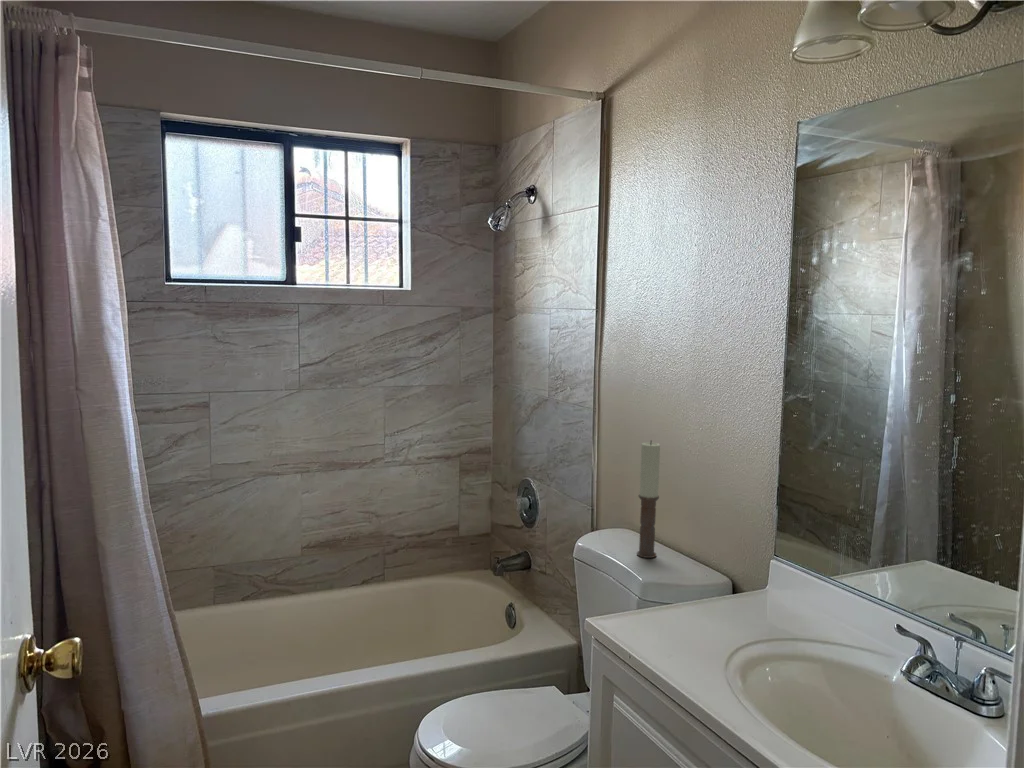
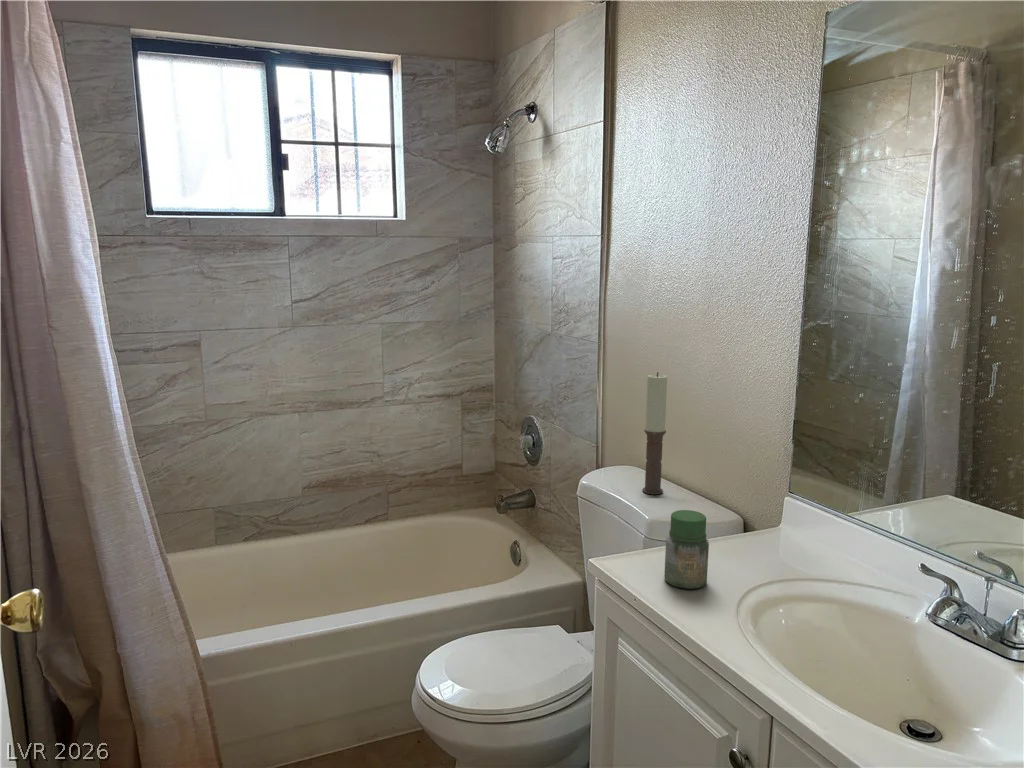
jar: none [658,571,699,647] -> present [664,510,709,589]

